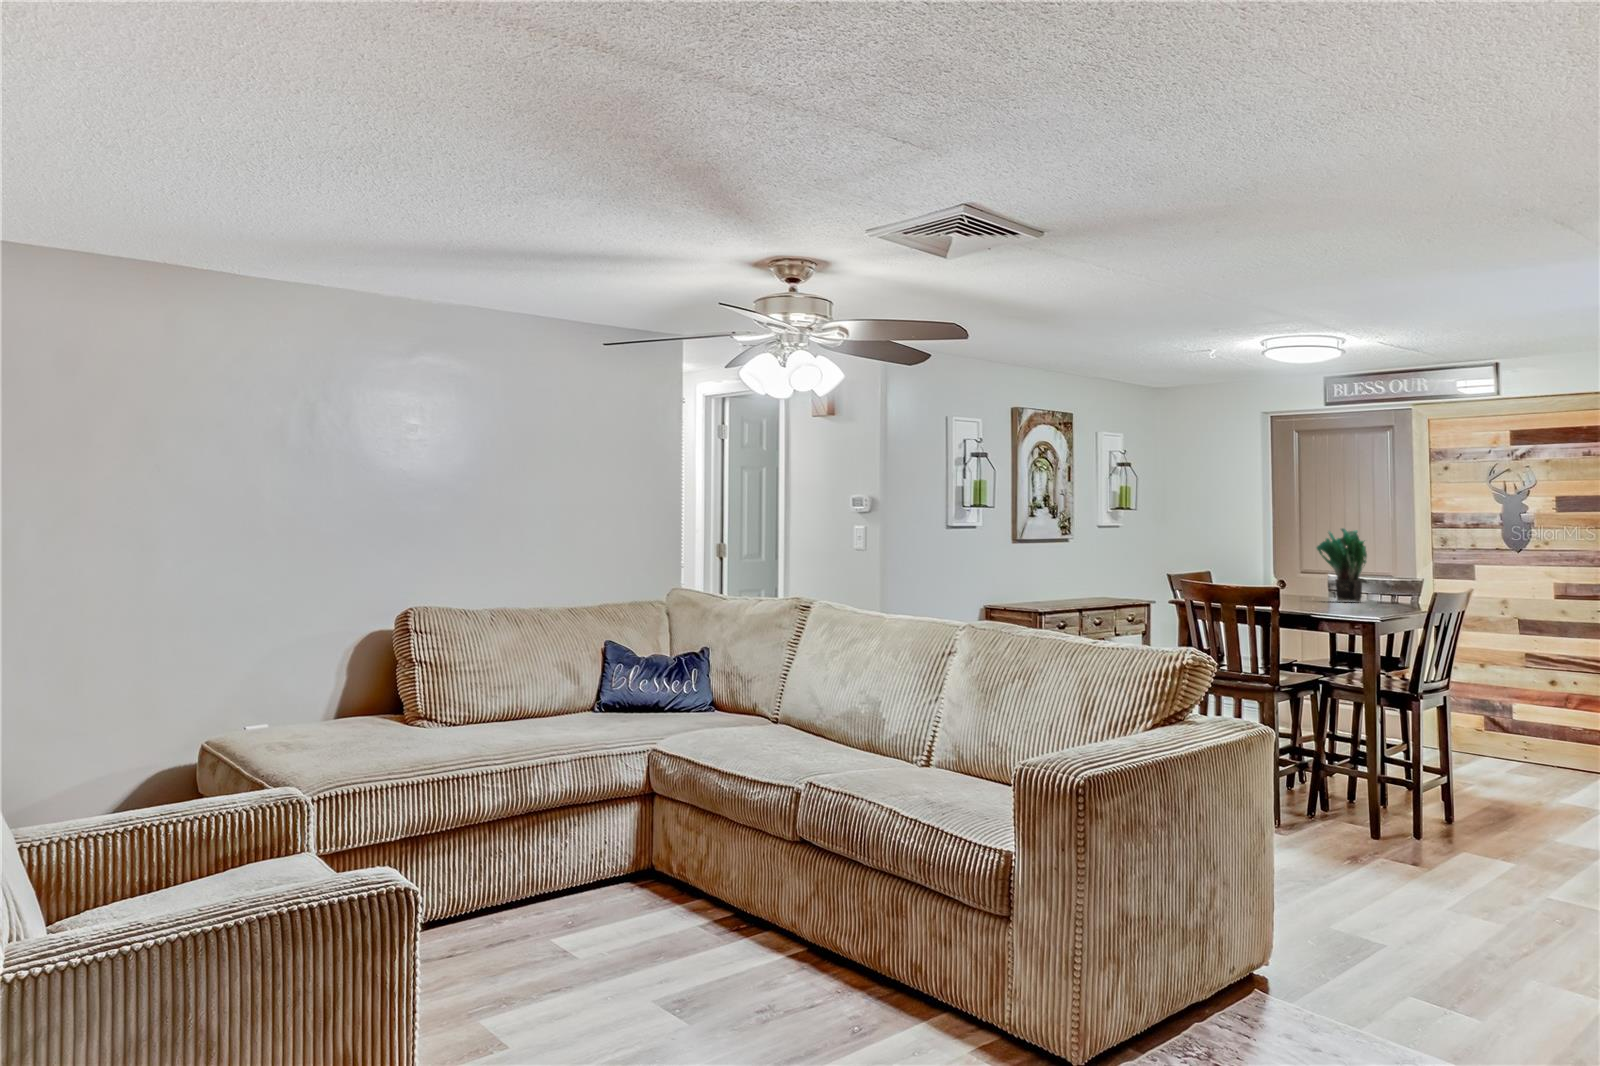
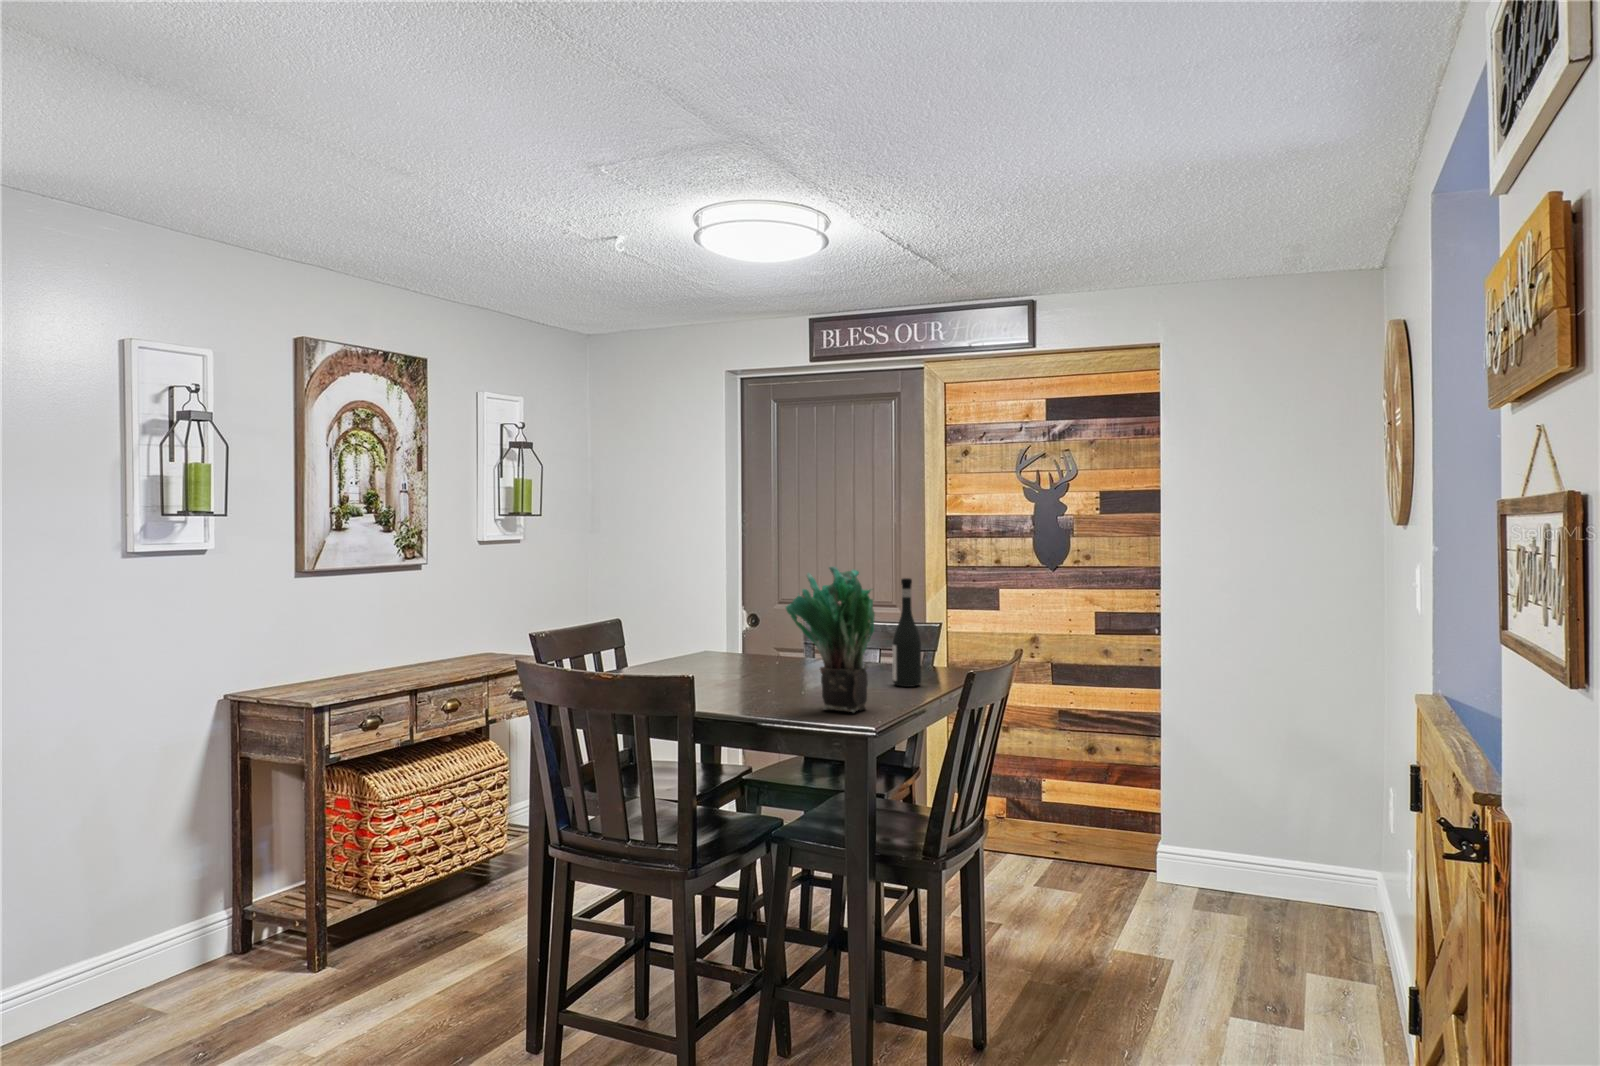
wine bottle: none [1380,540,1398,600] -> present [892,578,921,687]

